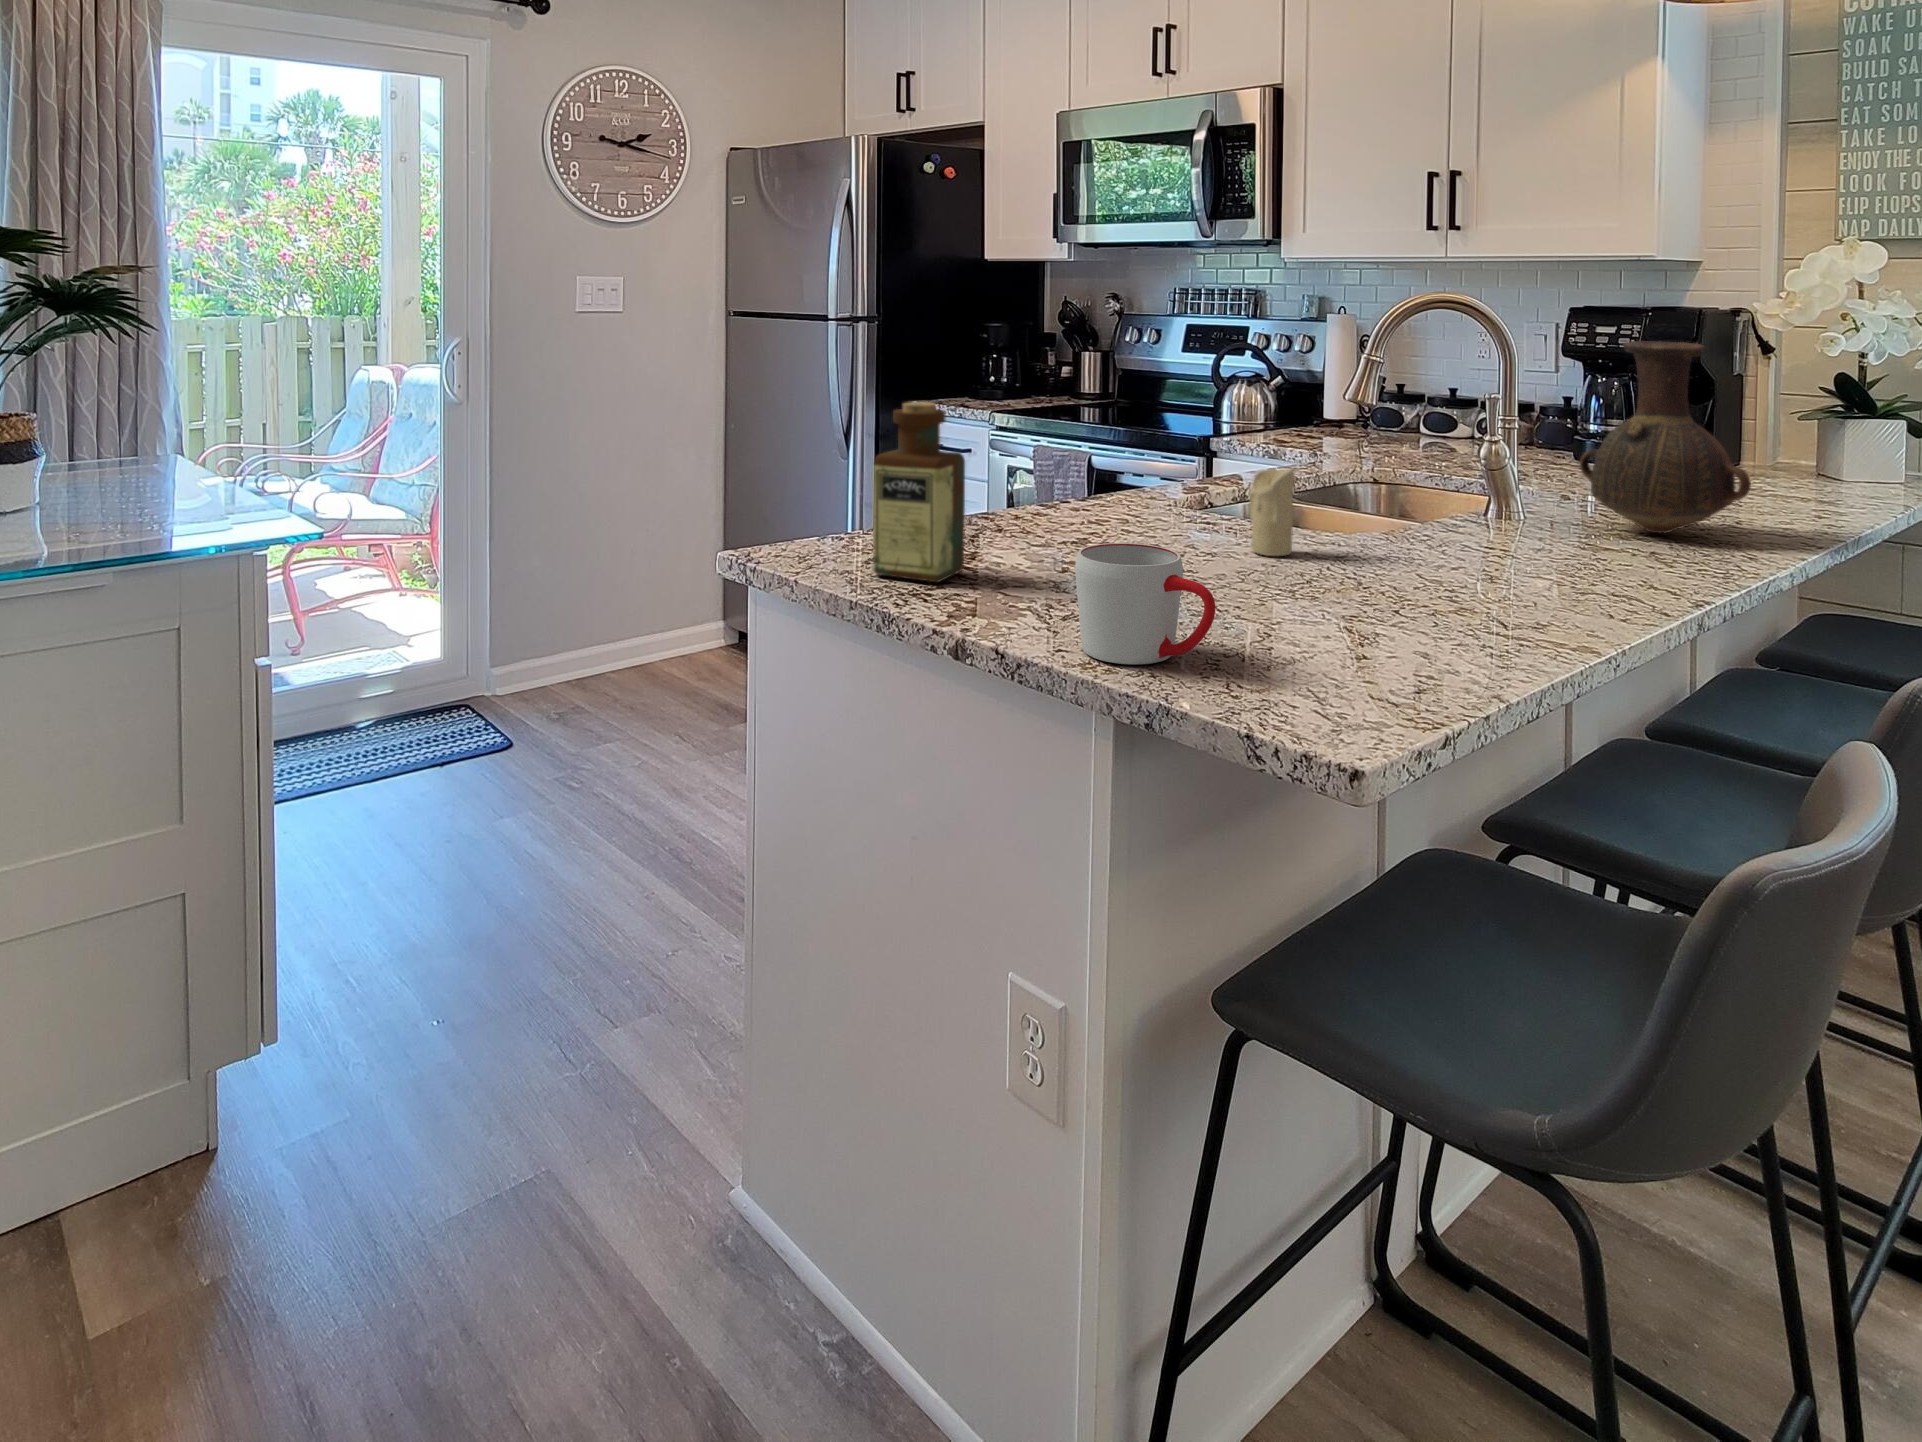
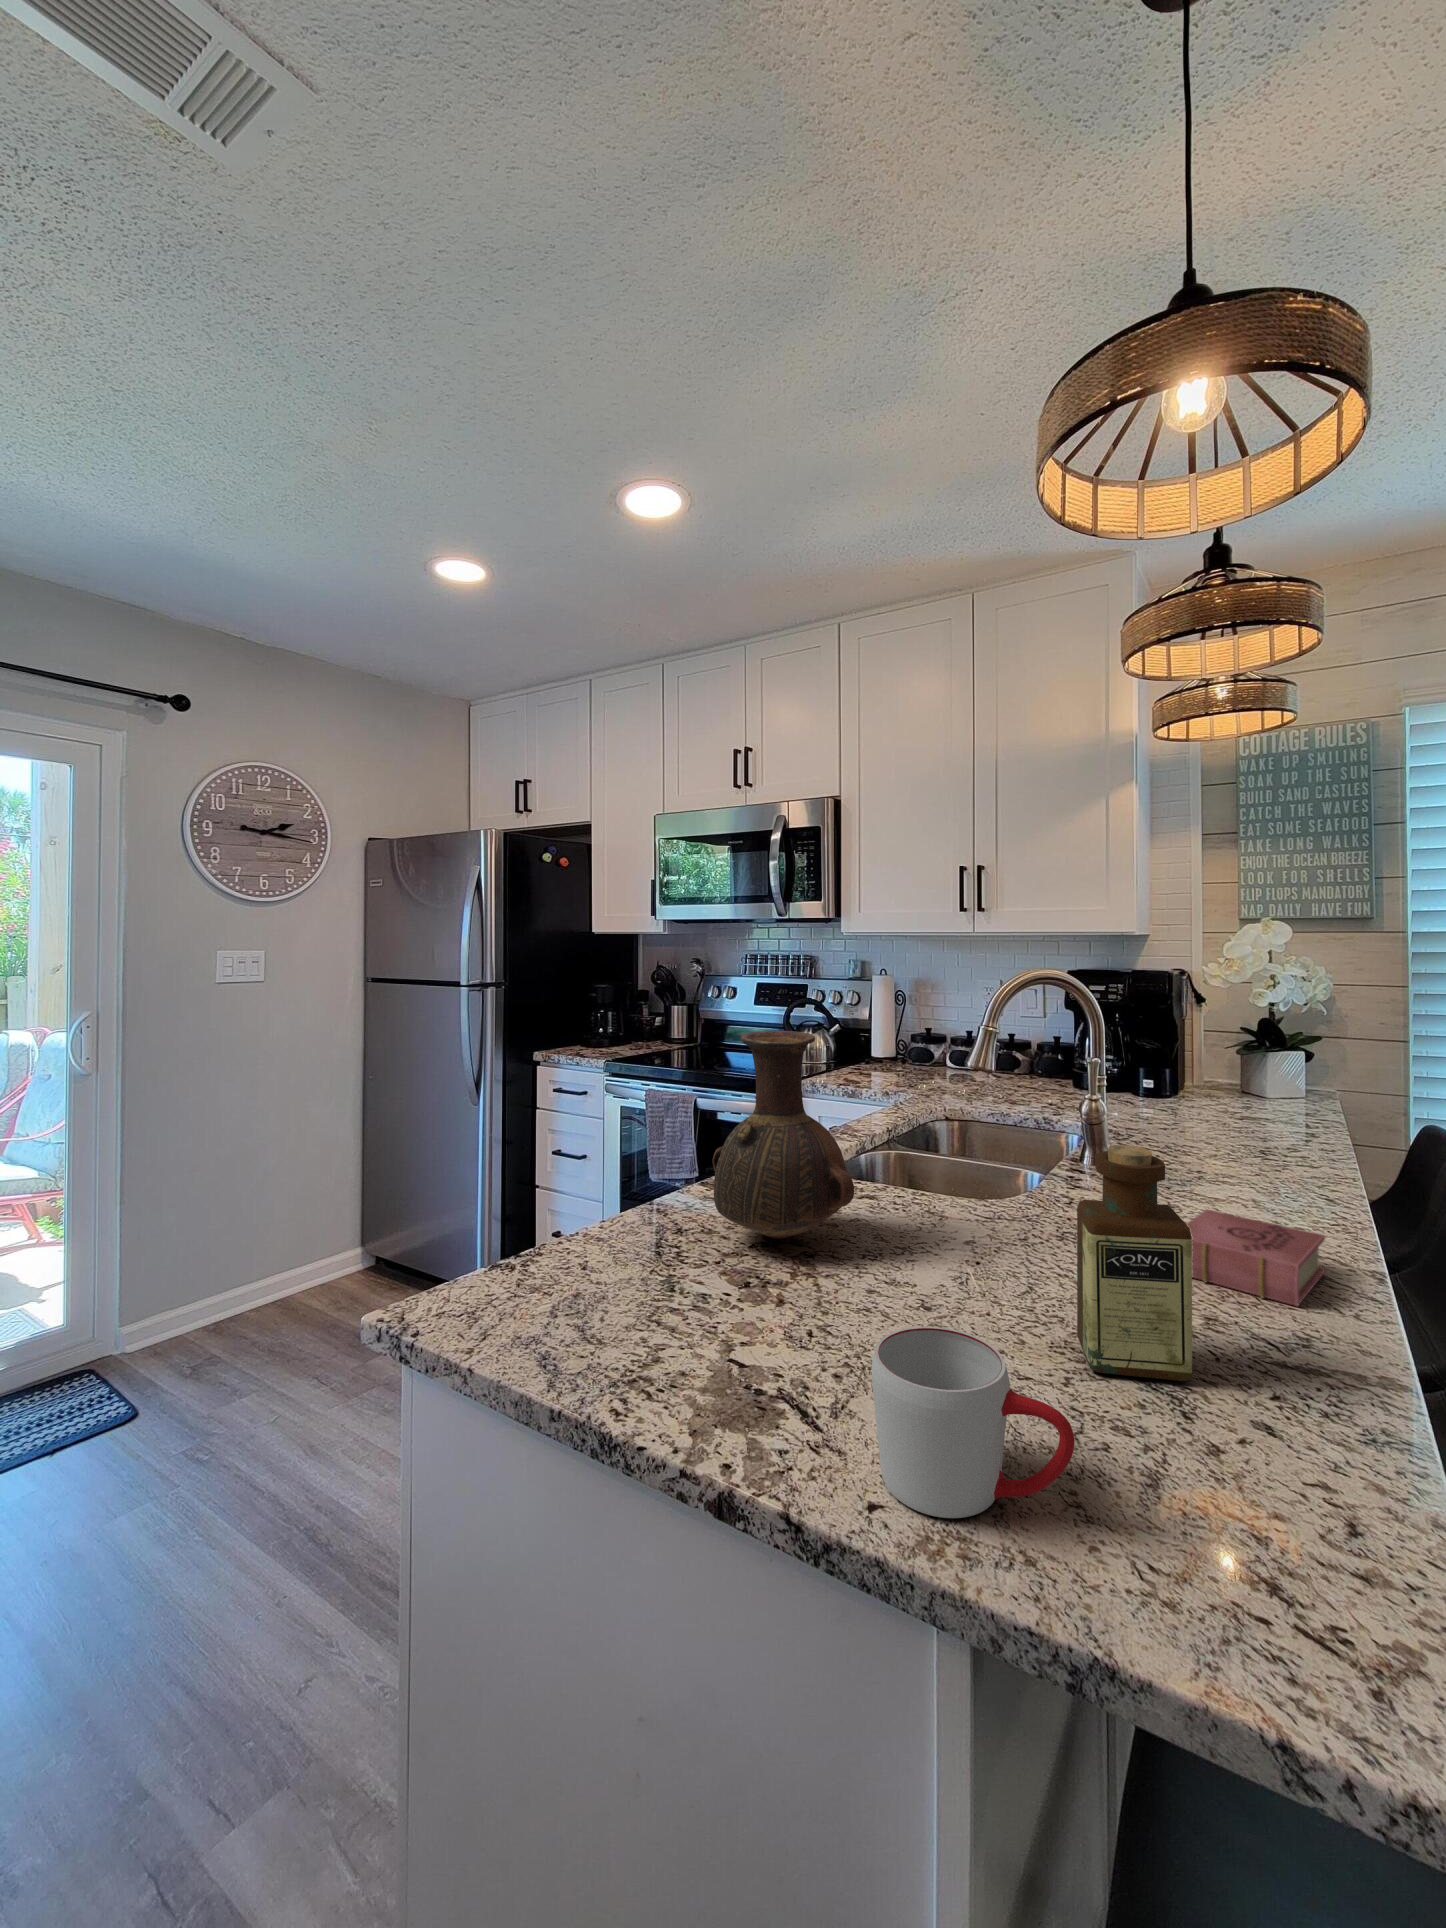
vase: present [1580,341,1751,533] -> present [713,1031,854,1239]
bottle: present [873,402,965,582] -> present [1077,1145,1192,1381]
candle: present [1249,469,1295,556] -> none [933,1158,976,1249]
book: none [1480,534,1658,610] -> present [1186,1210,1325,1306]

